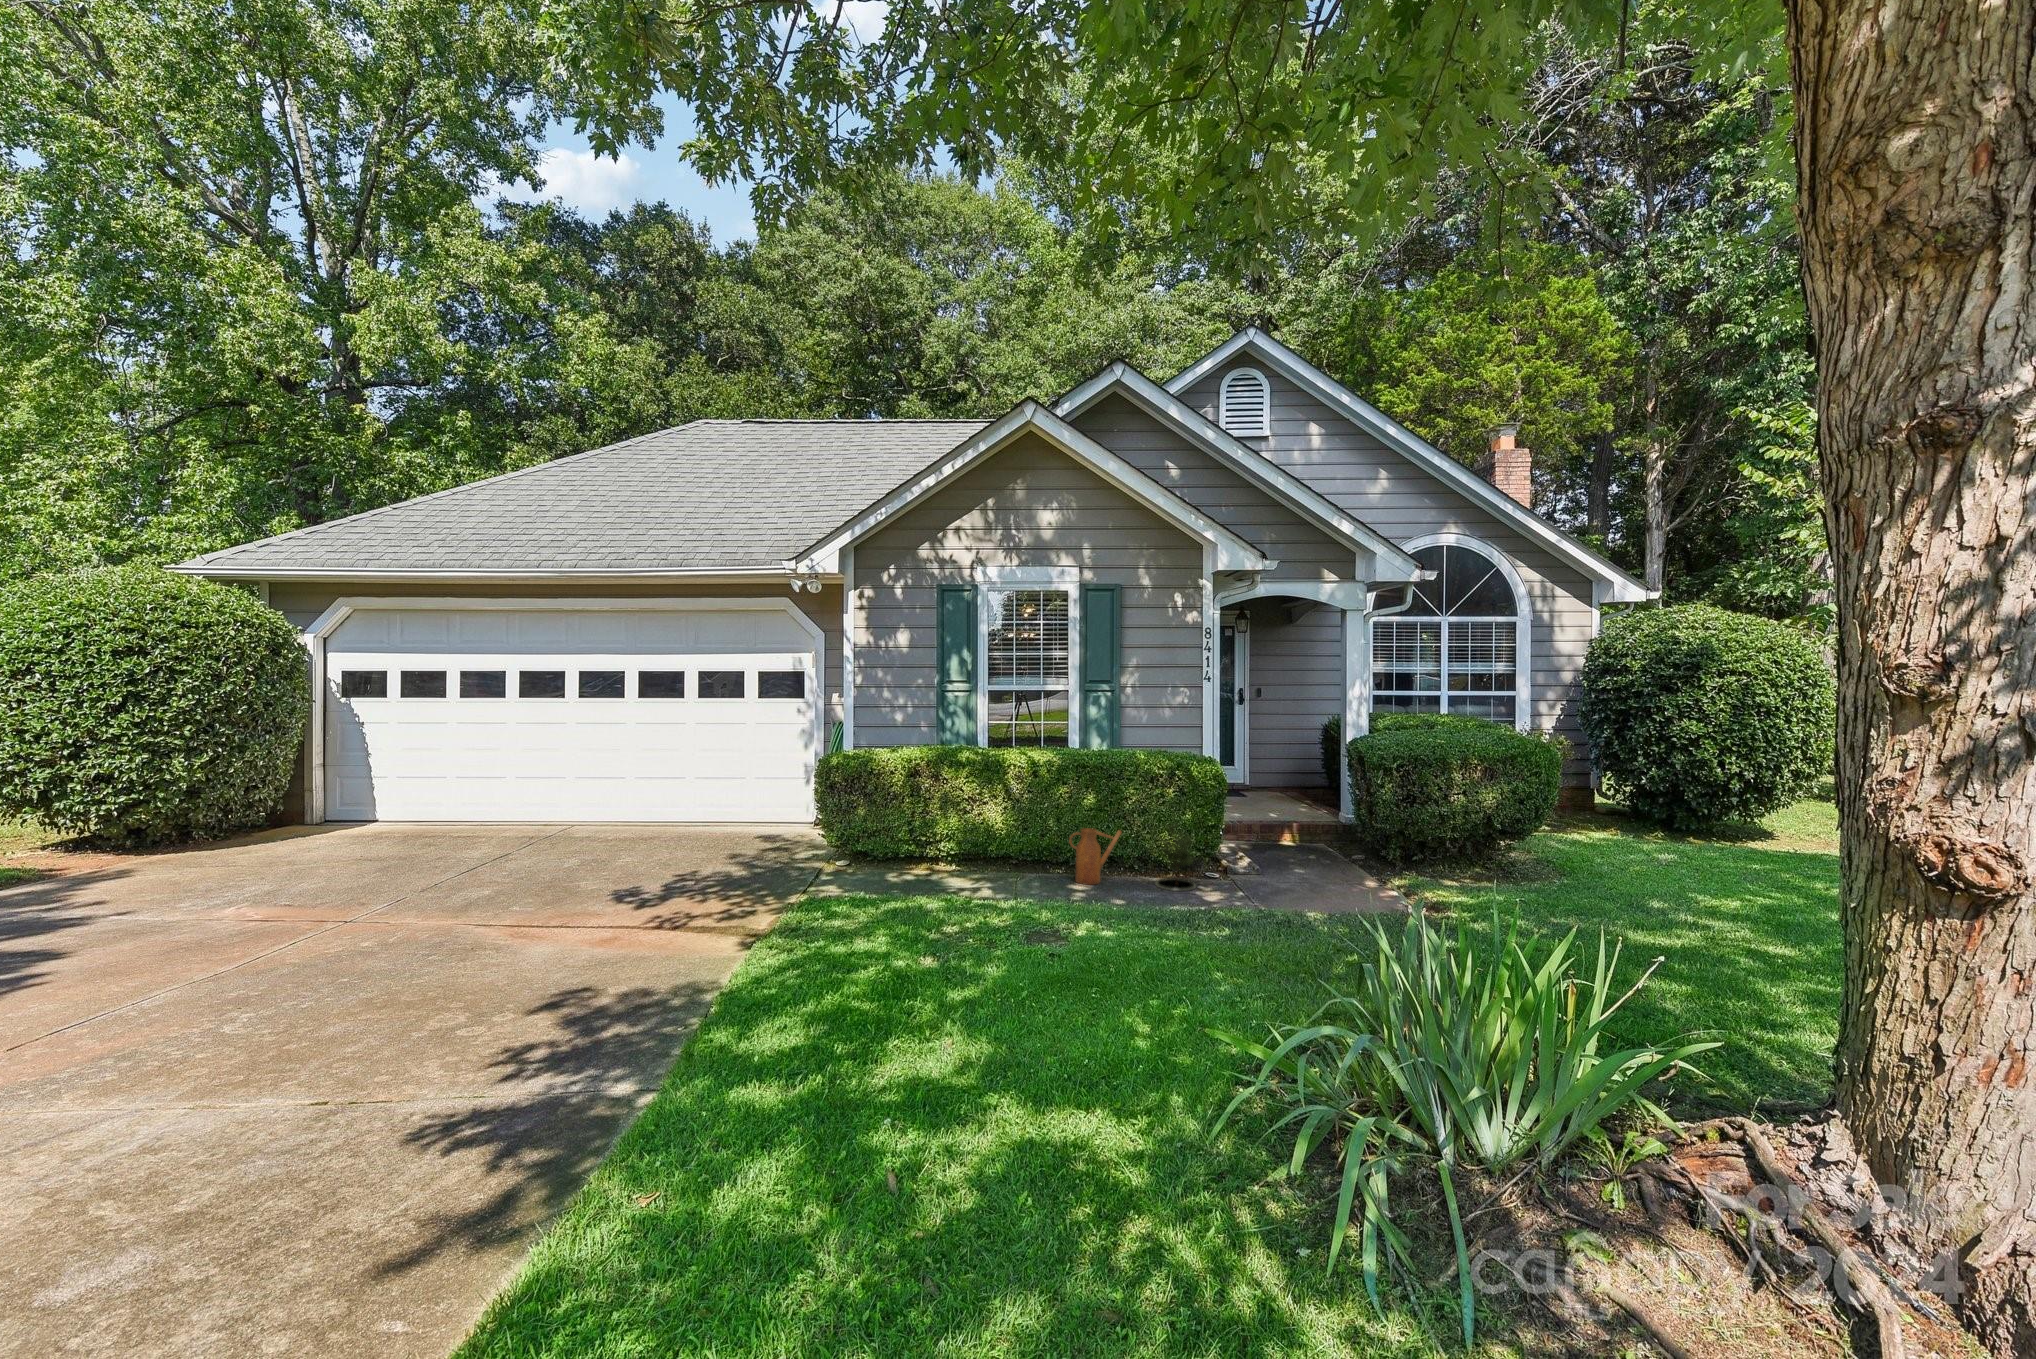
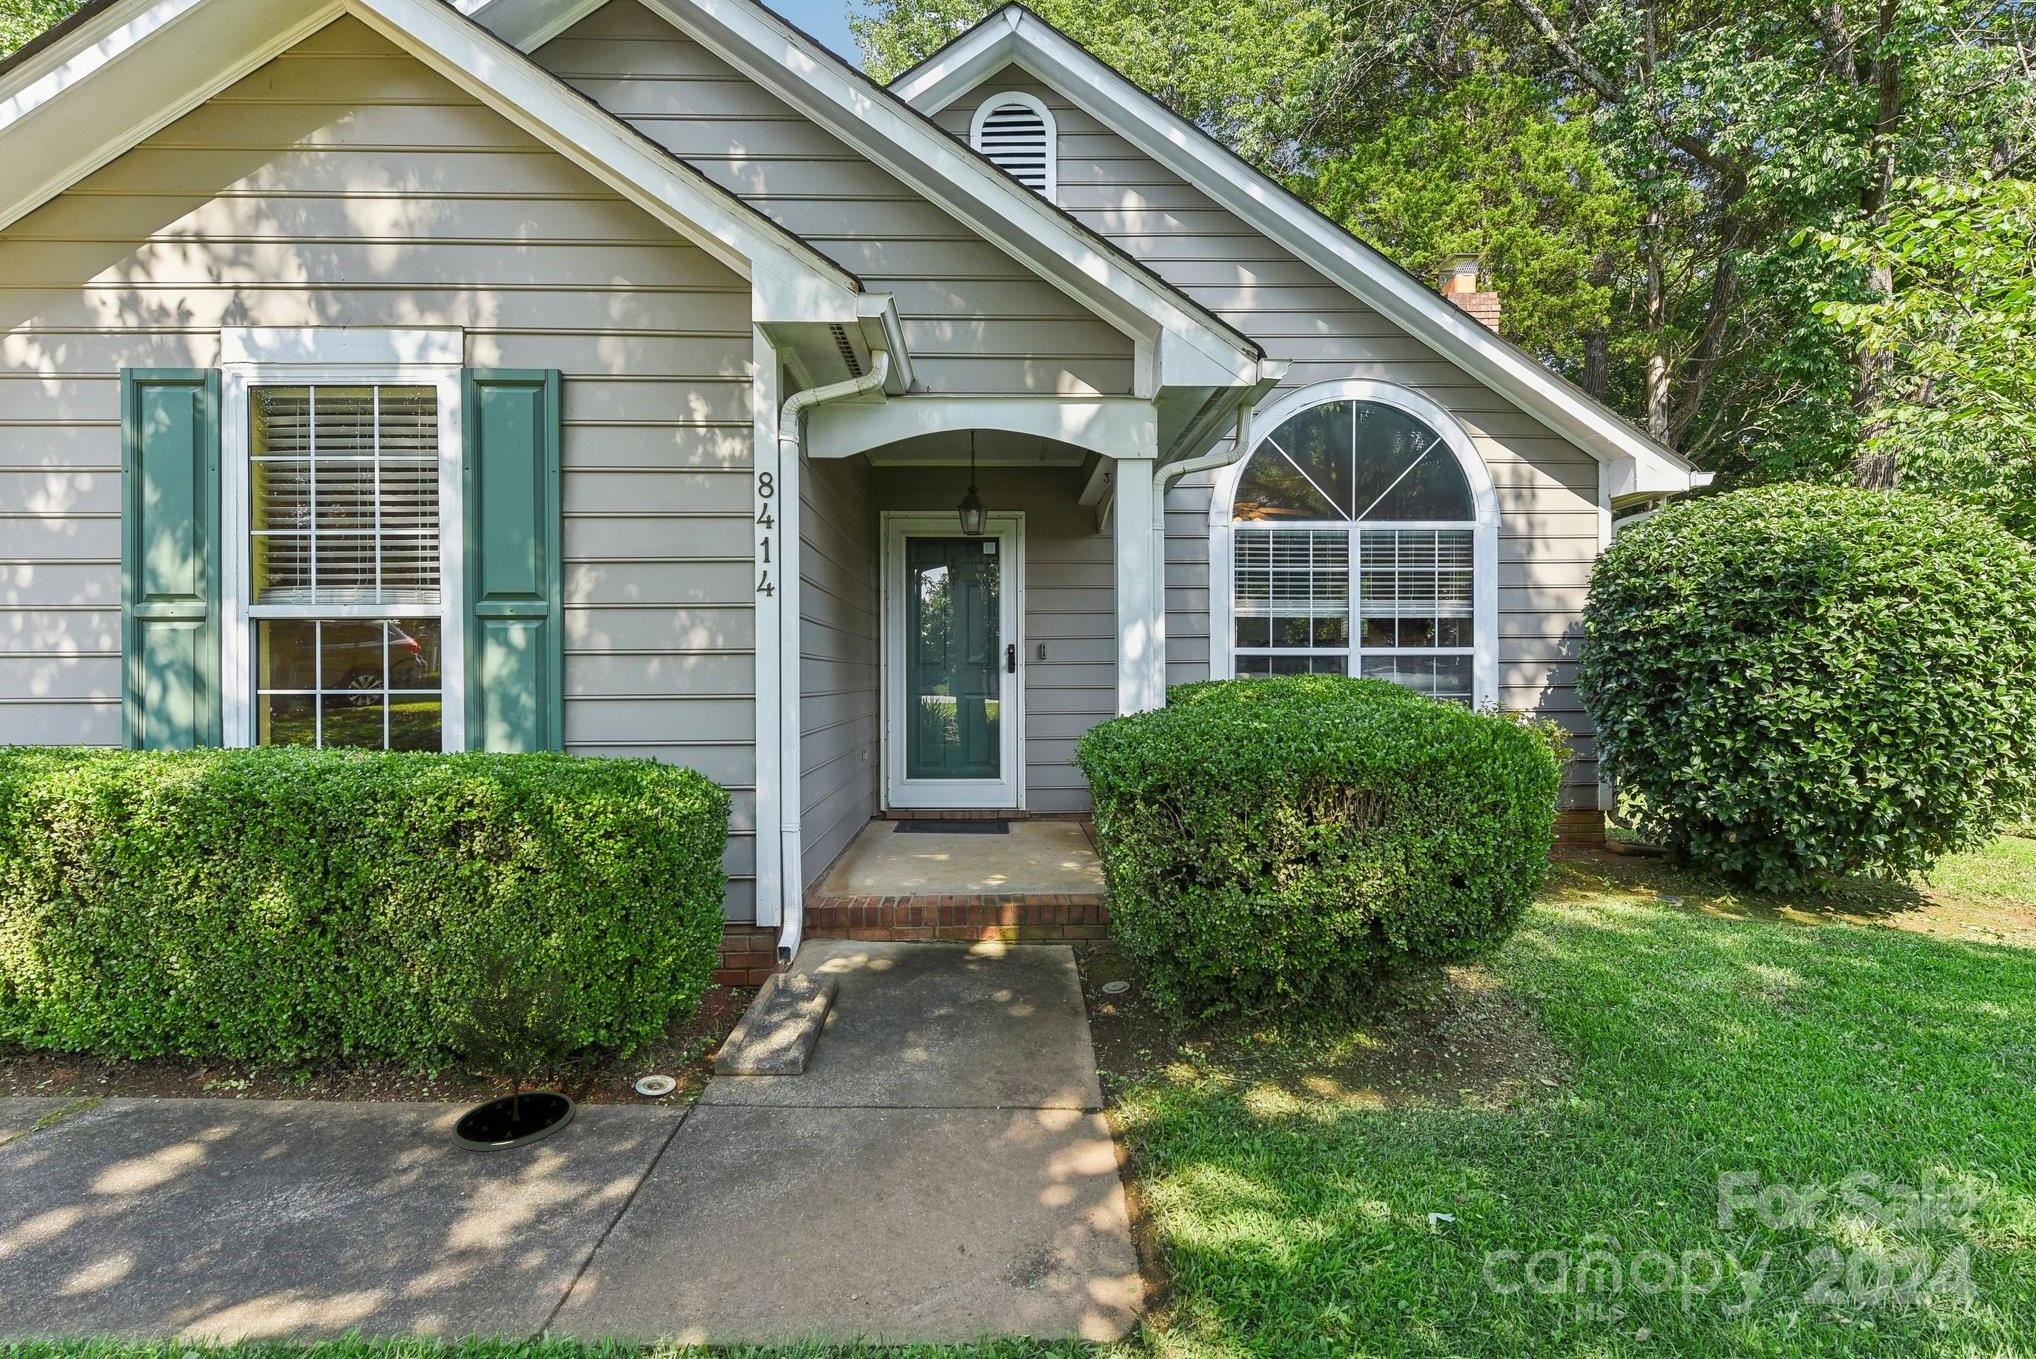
watering can: present [1069,828,1121,885] -> none [251,963,384,1124]

